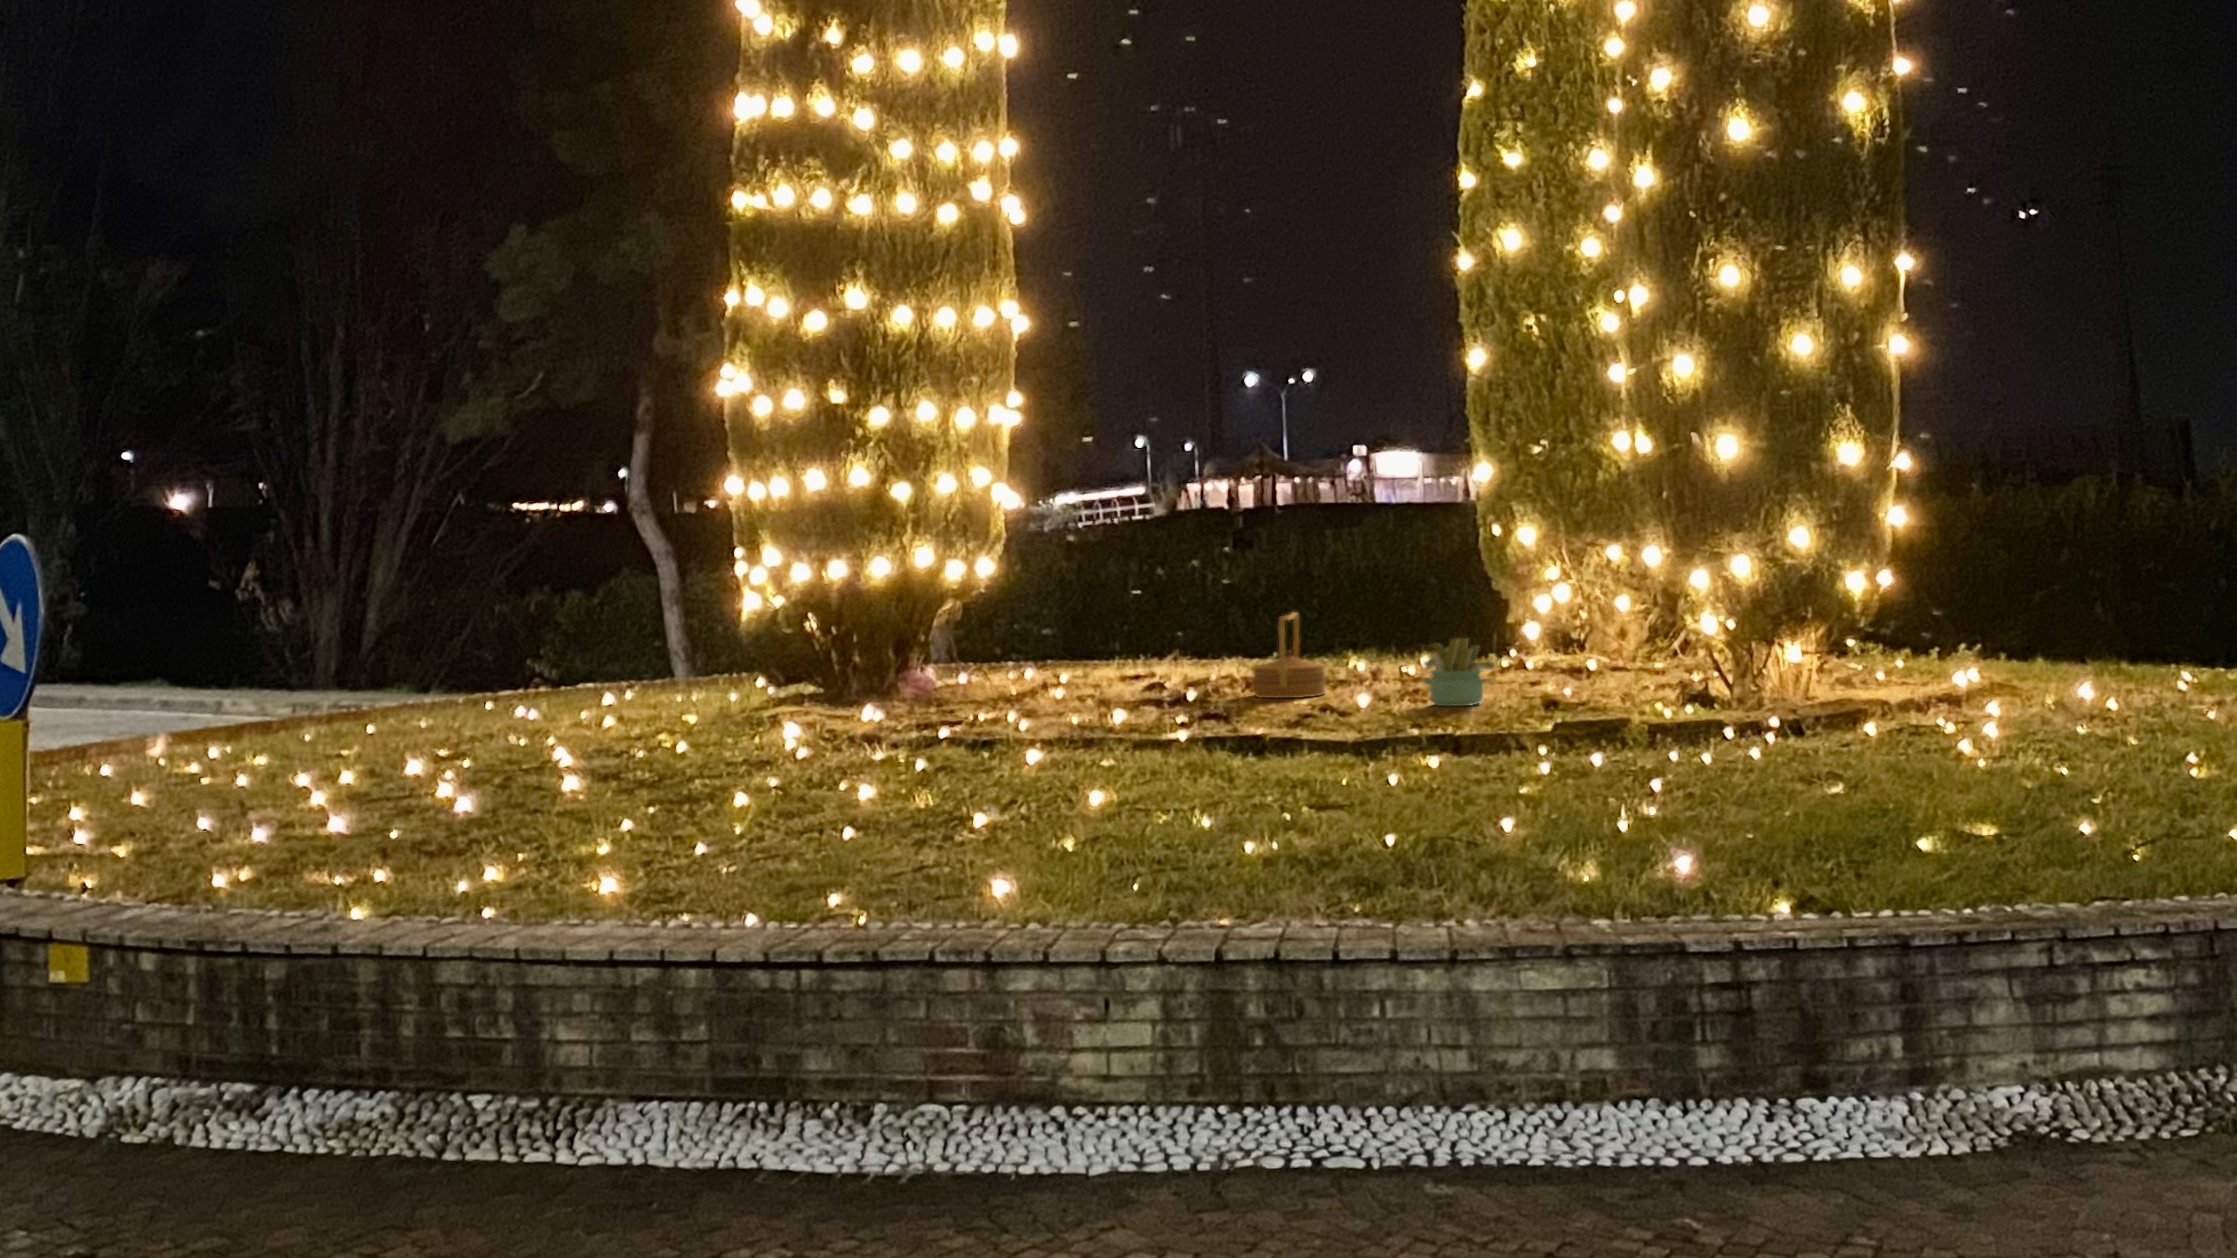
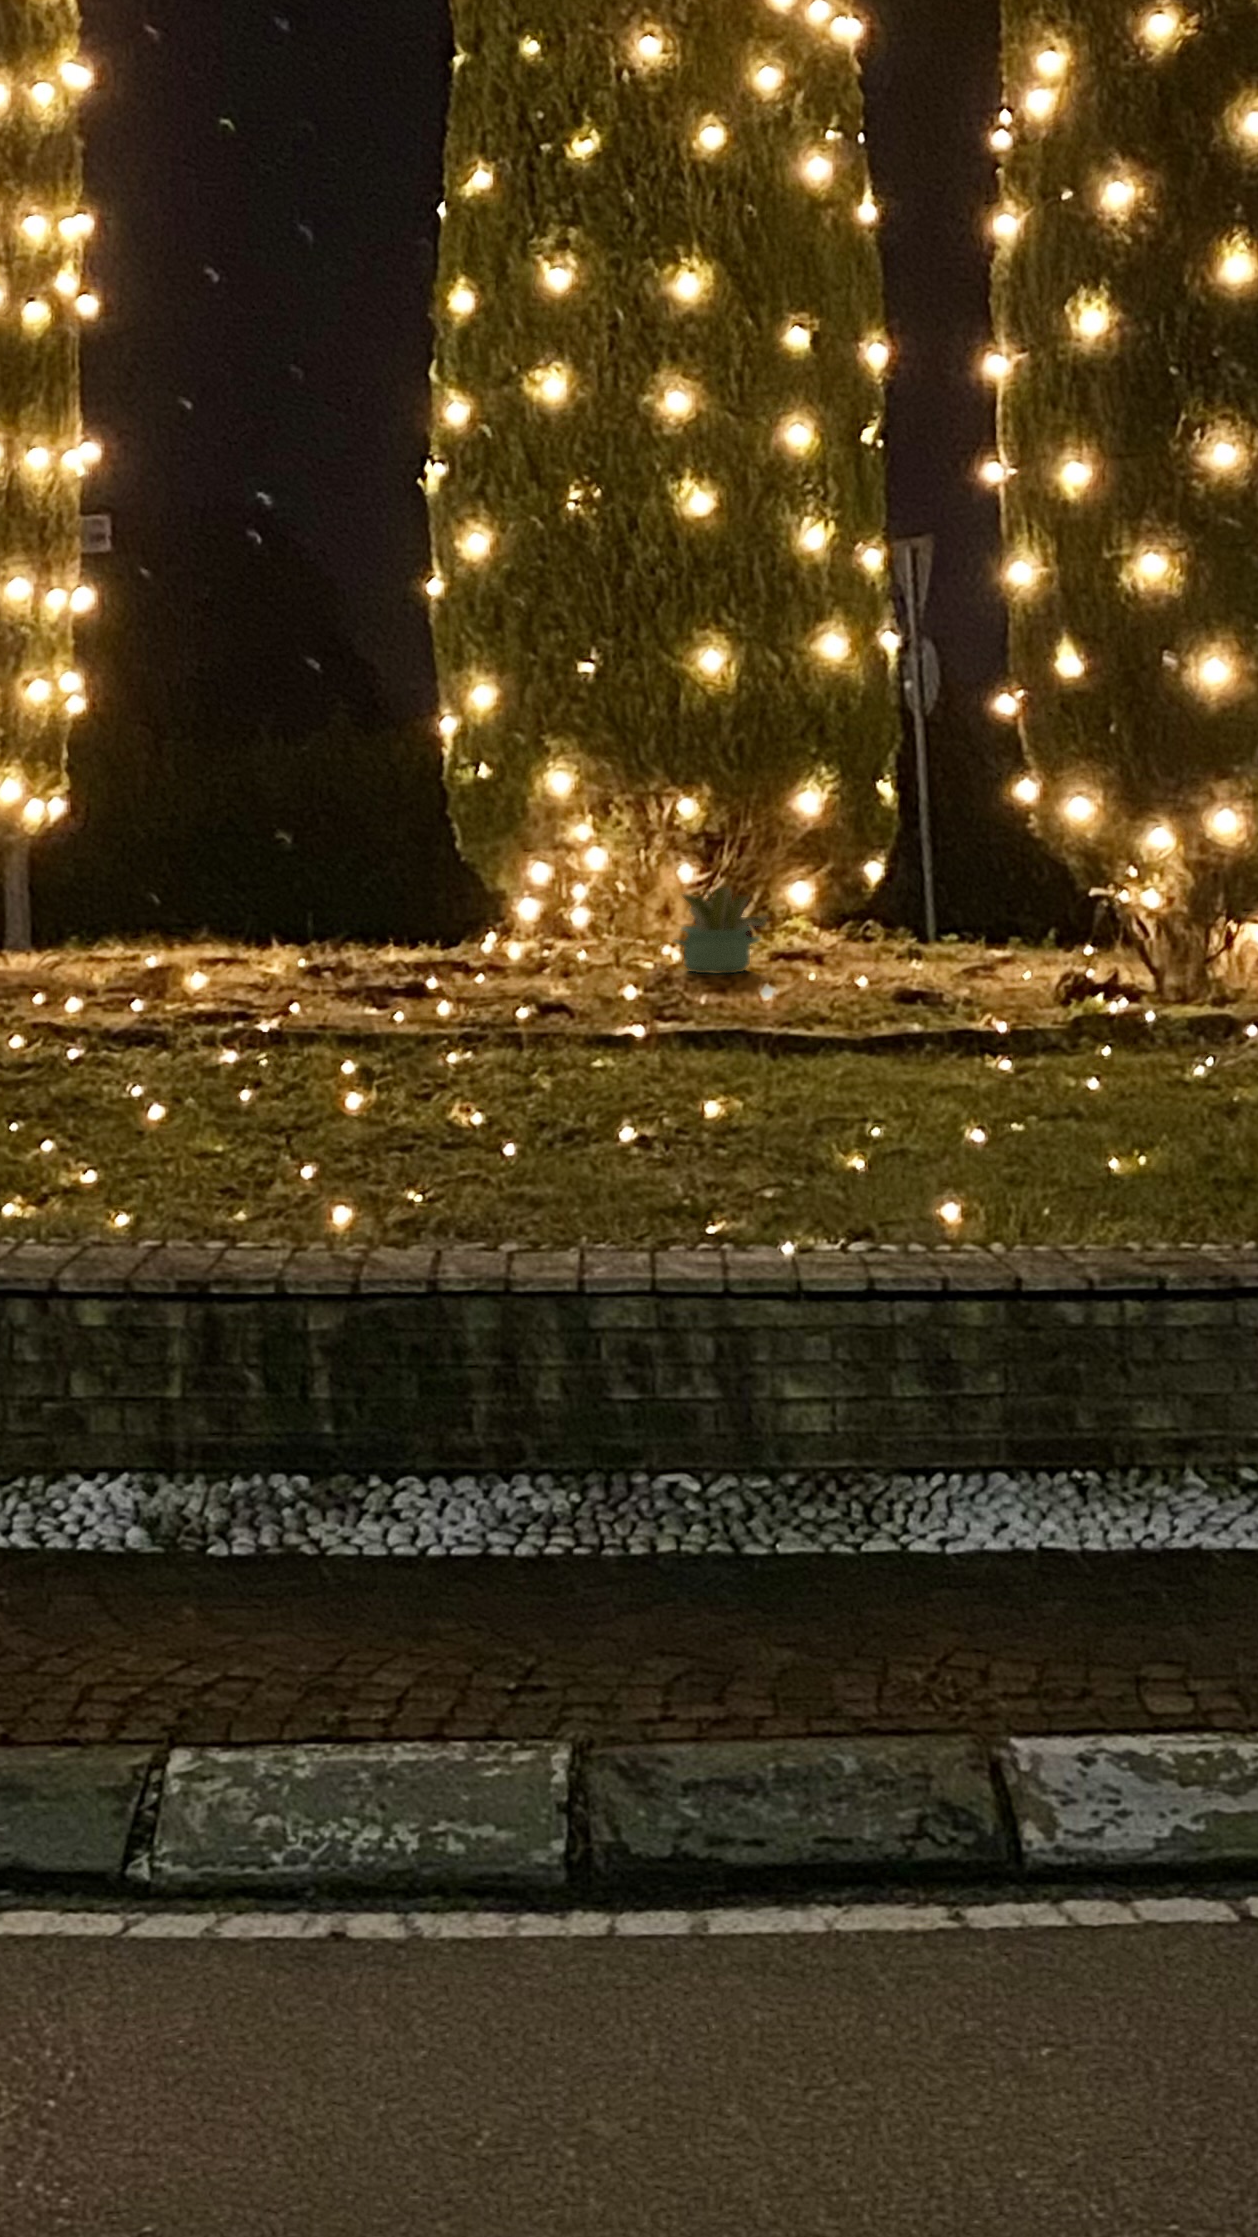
woven basket: present [1253,613,1326,698] -> none [401,854,498,966]

